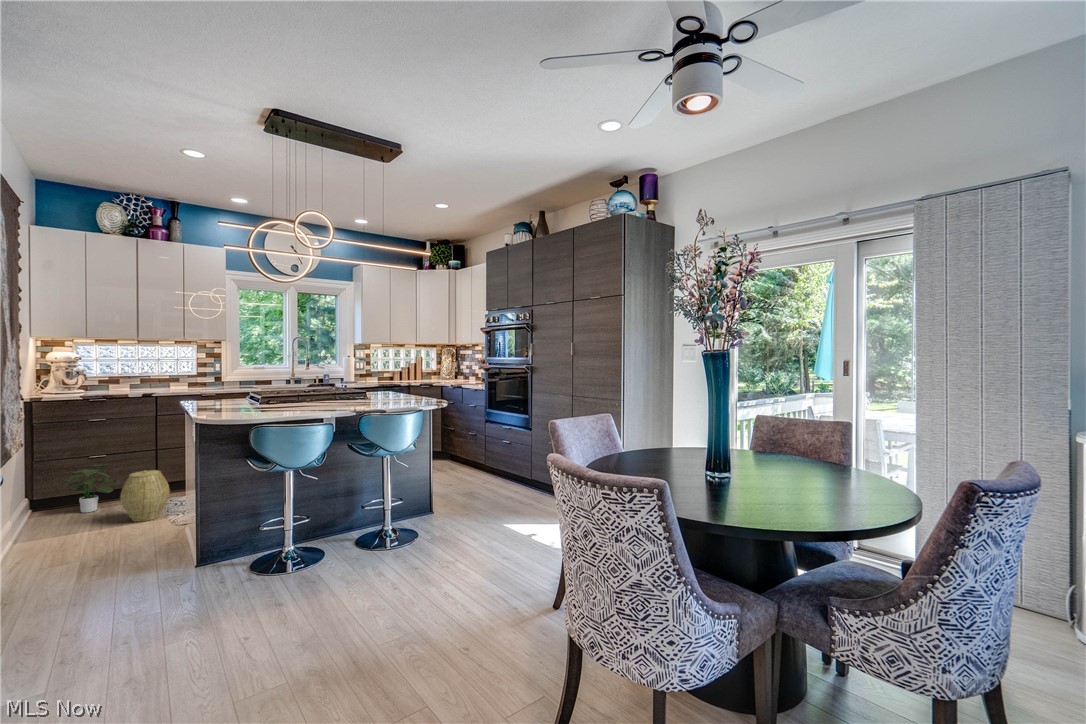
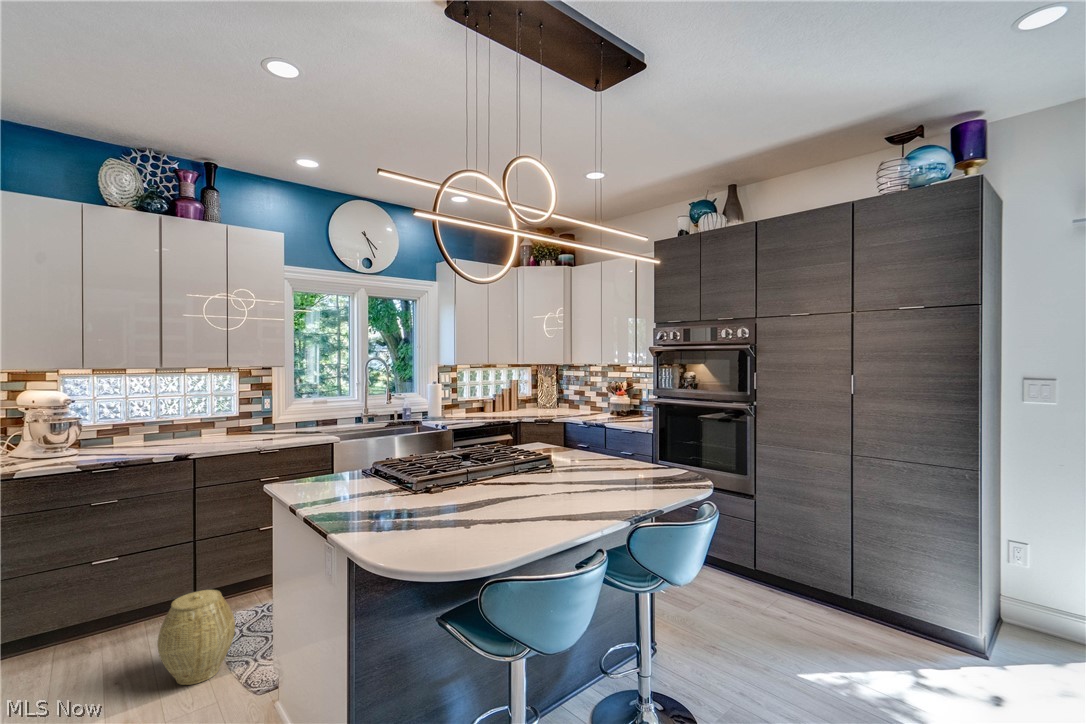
potted plant: present [63,464,118,513] -> none [50,575,143,662]

